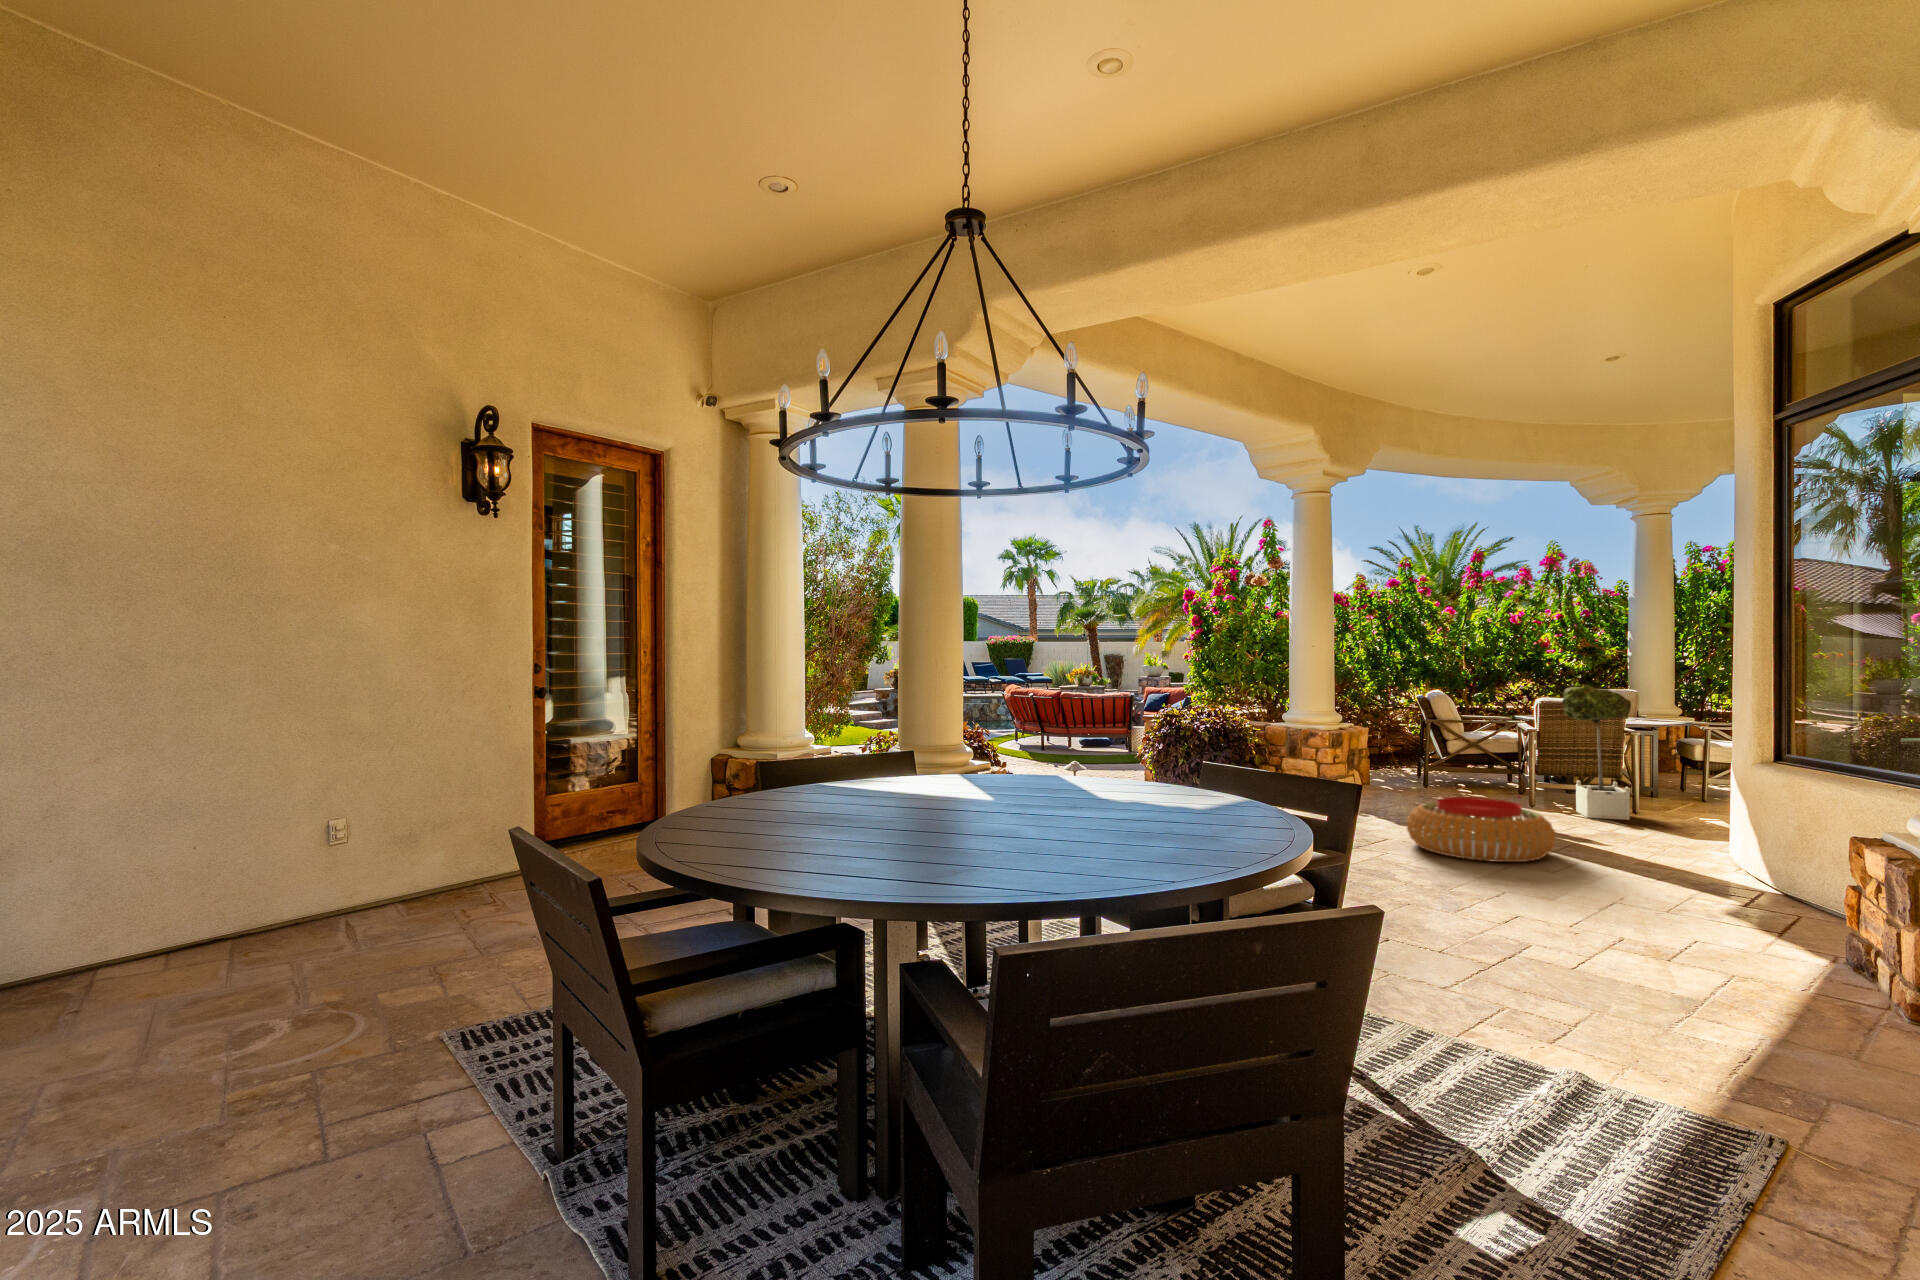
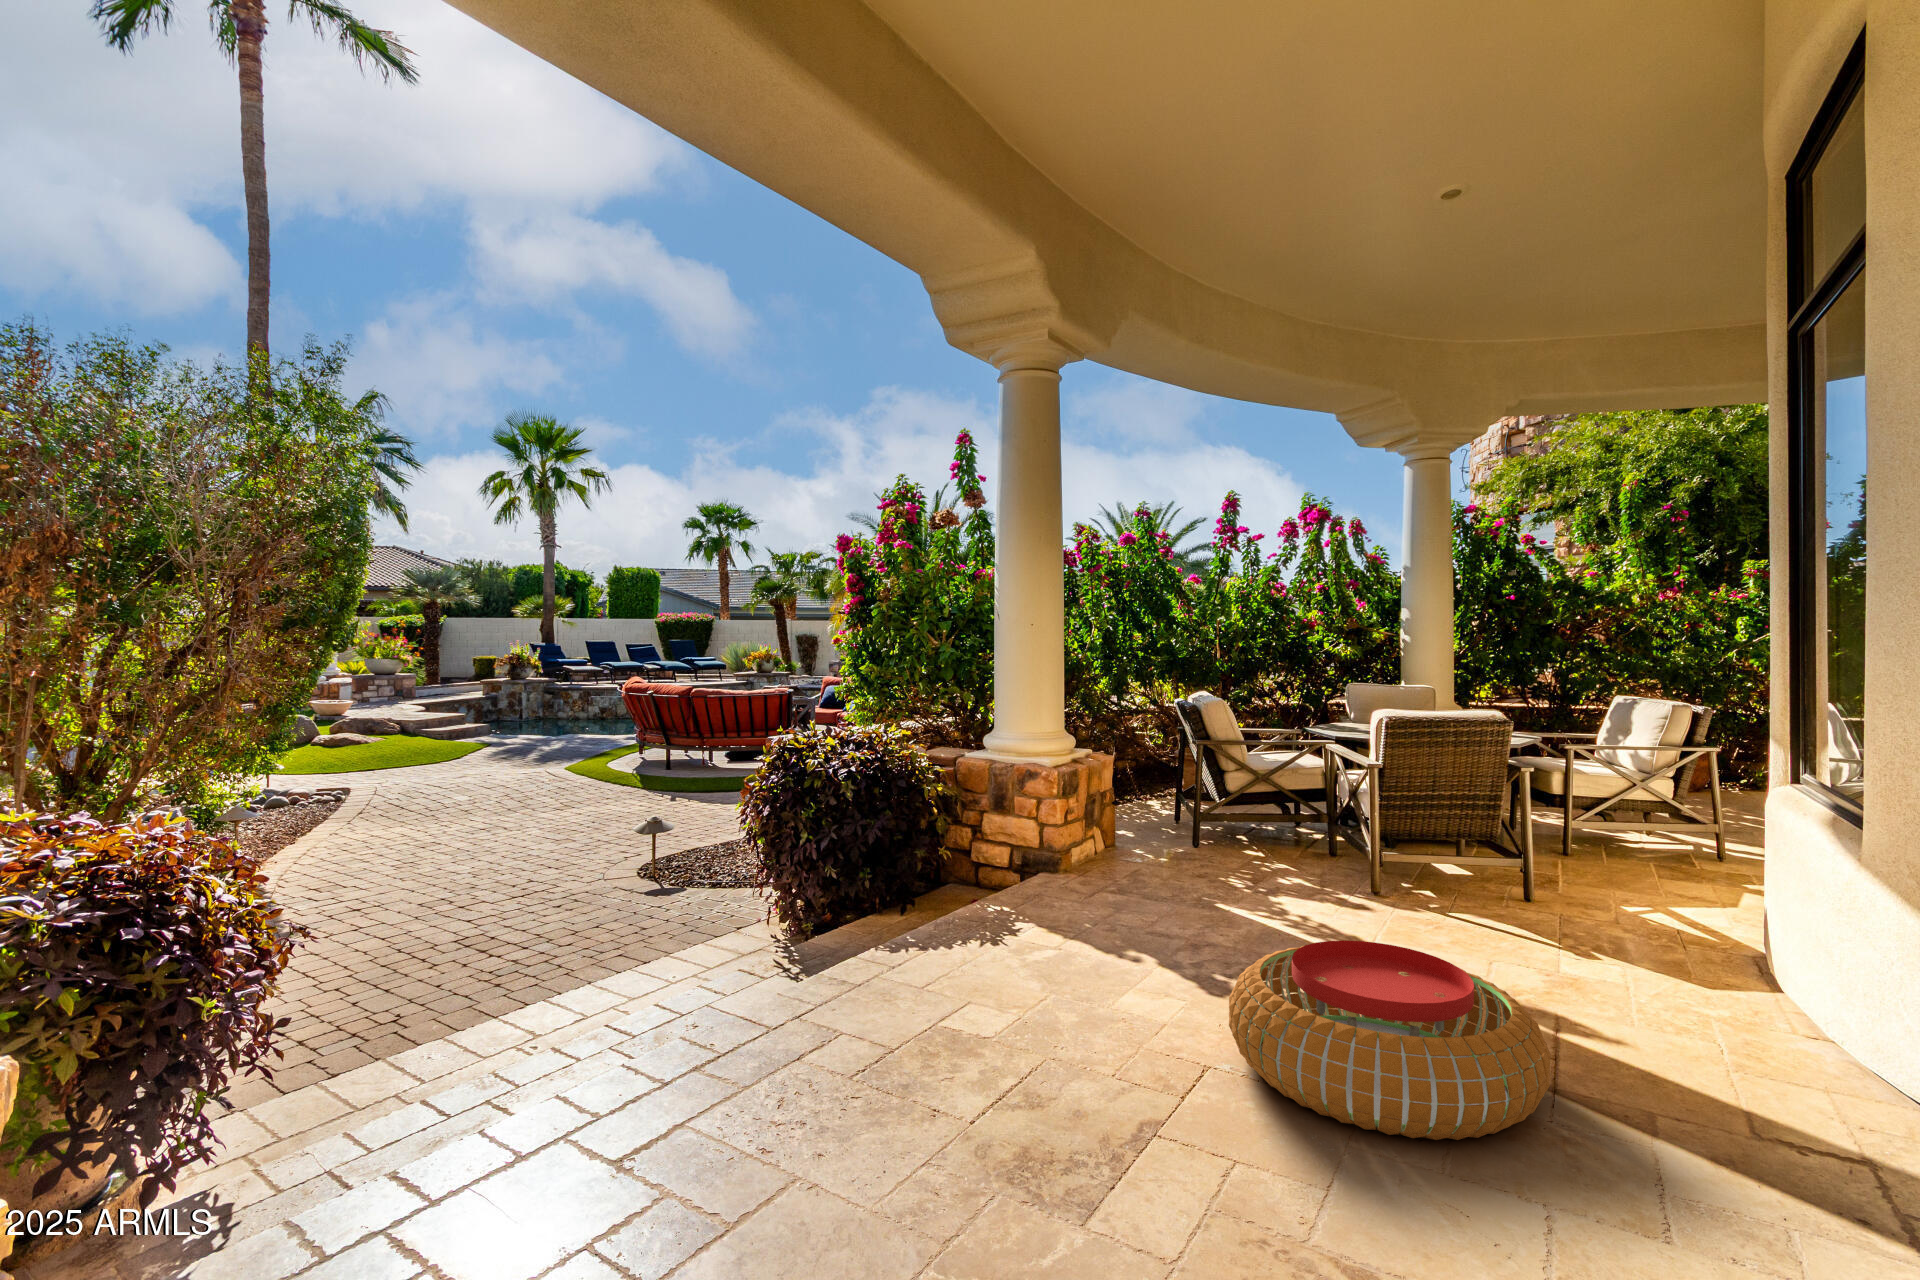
potted tree: present [1562,684,1631,820] -> none [1418,687,1527,913]

